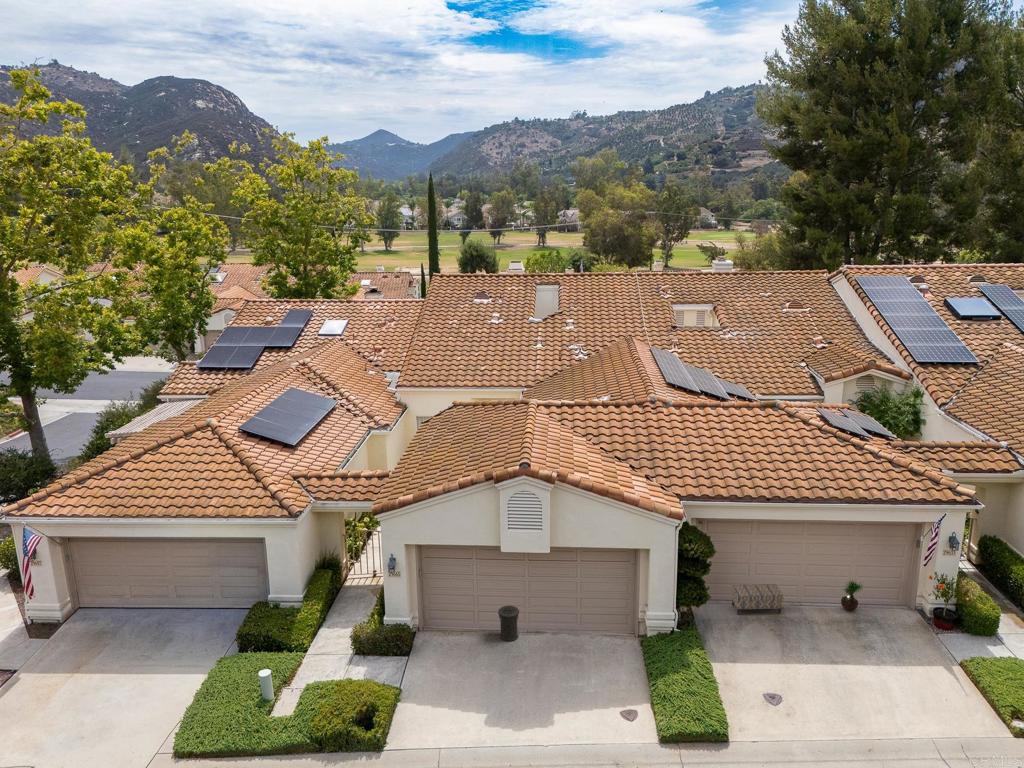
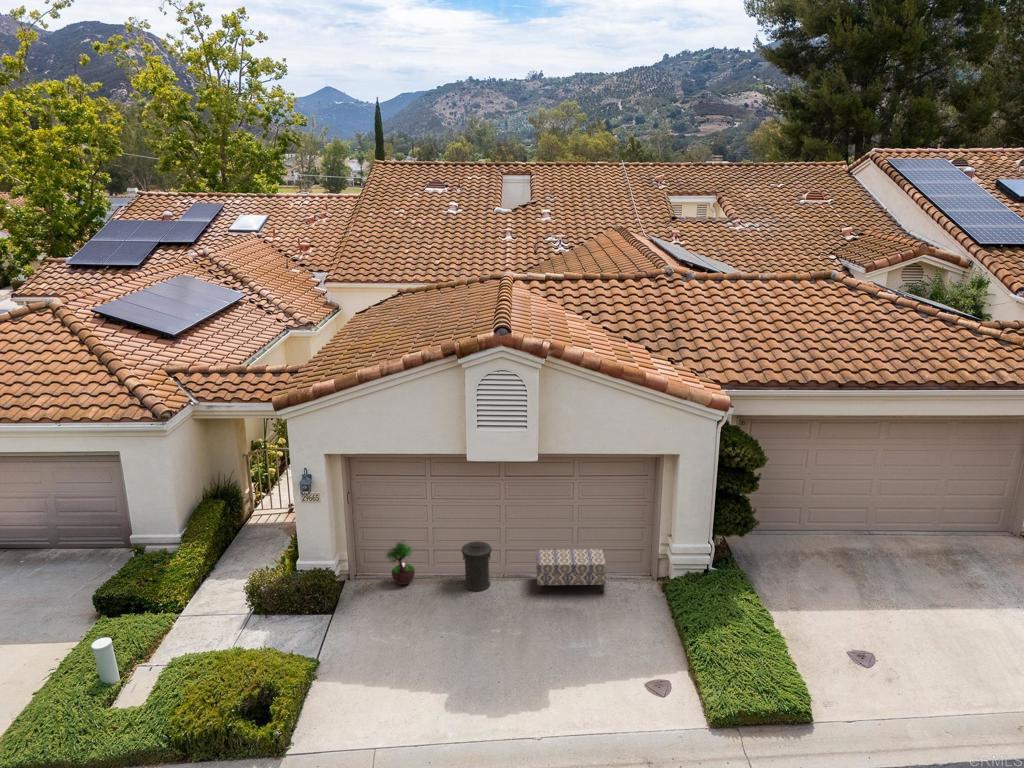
potted tree: present [841,581,862,611] -> present [387,542,415,585]
bench: present [731,584,783,615] -> present [536,549,606,593]

